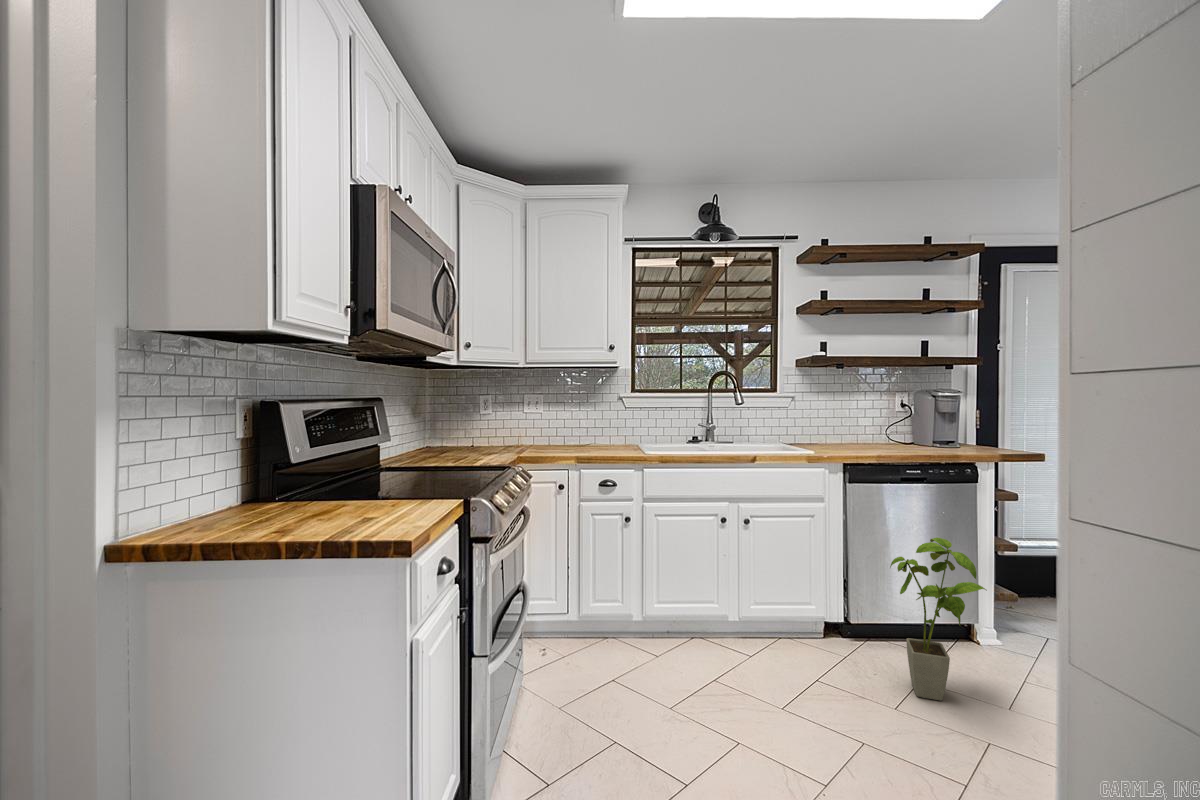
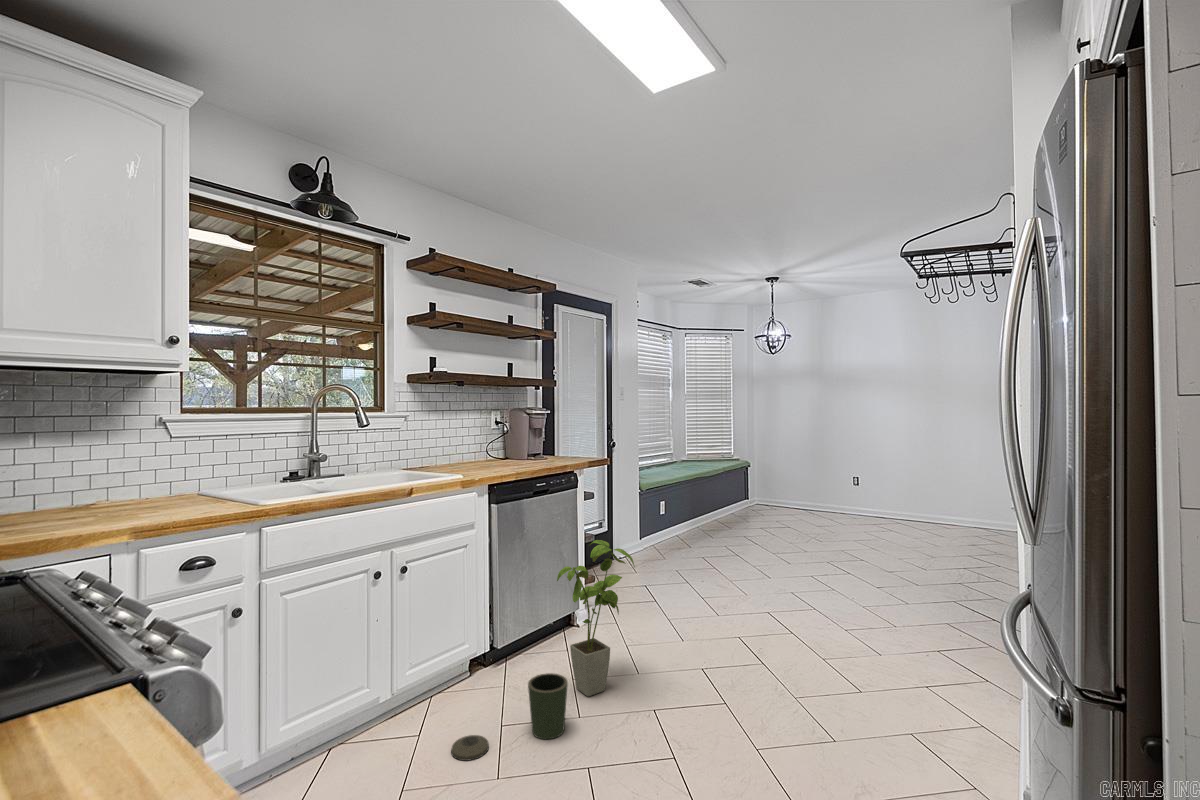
trash can: none [758,647,871,710] -> present [451,673,568,761]

